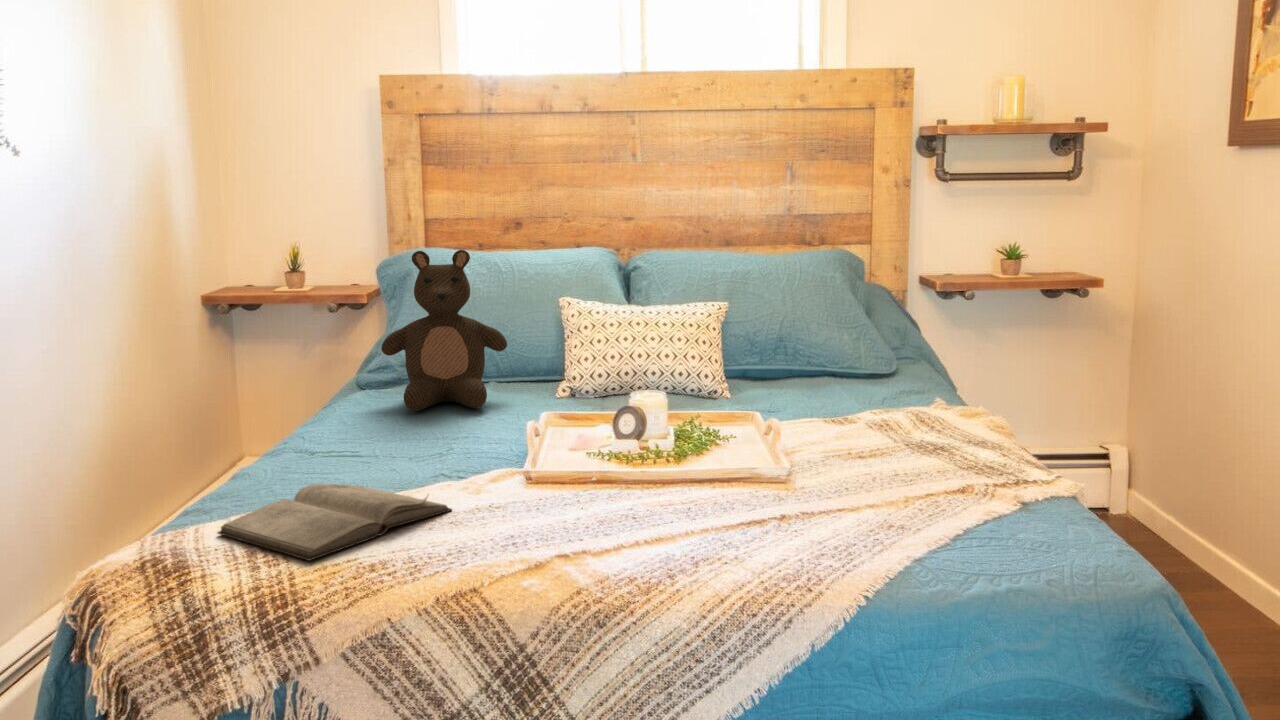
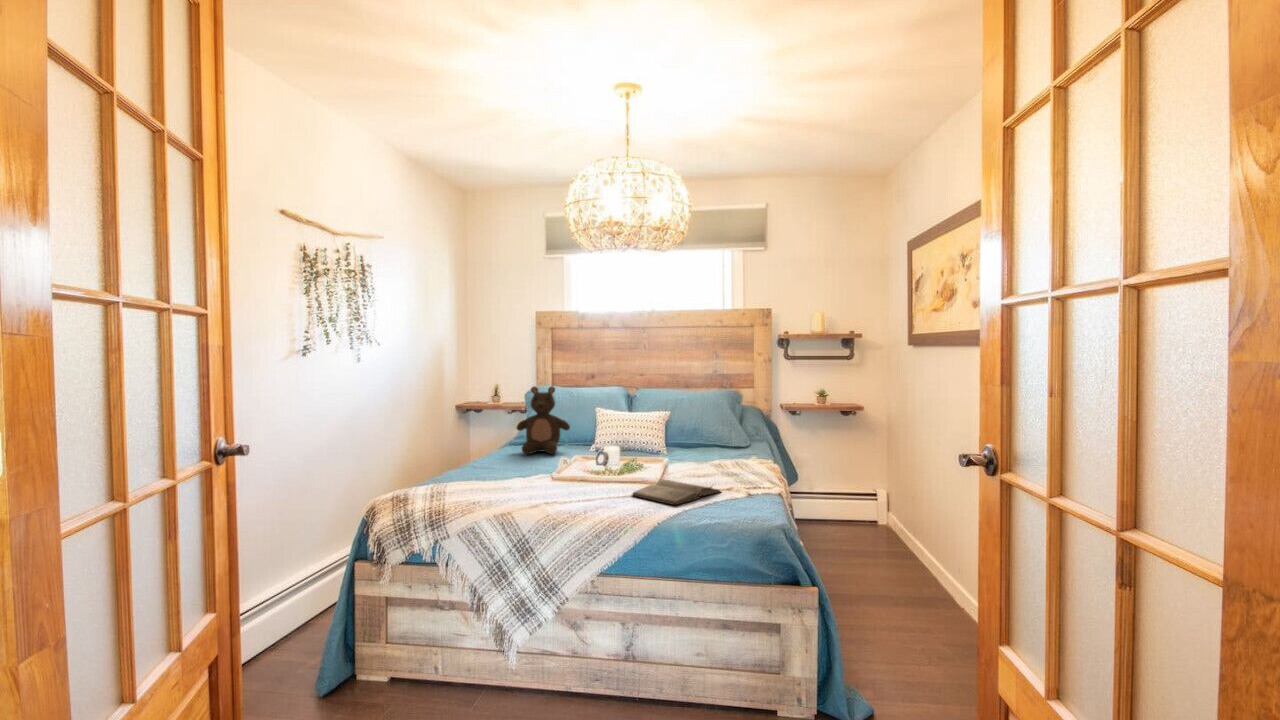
diary: present [218,484,452,561] -> present [632,479,721,505]

